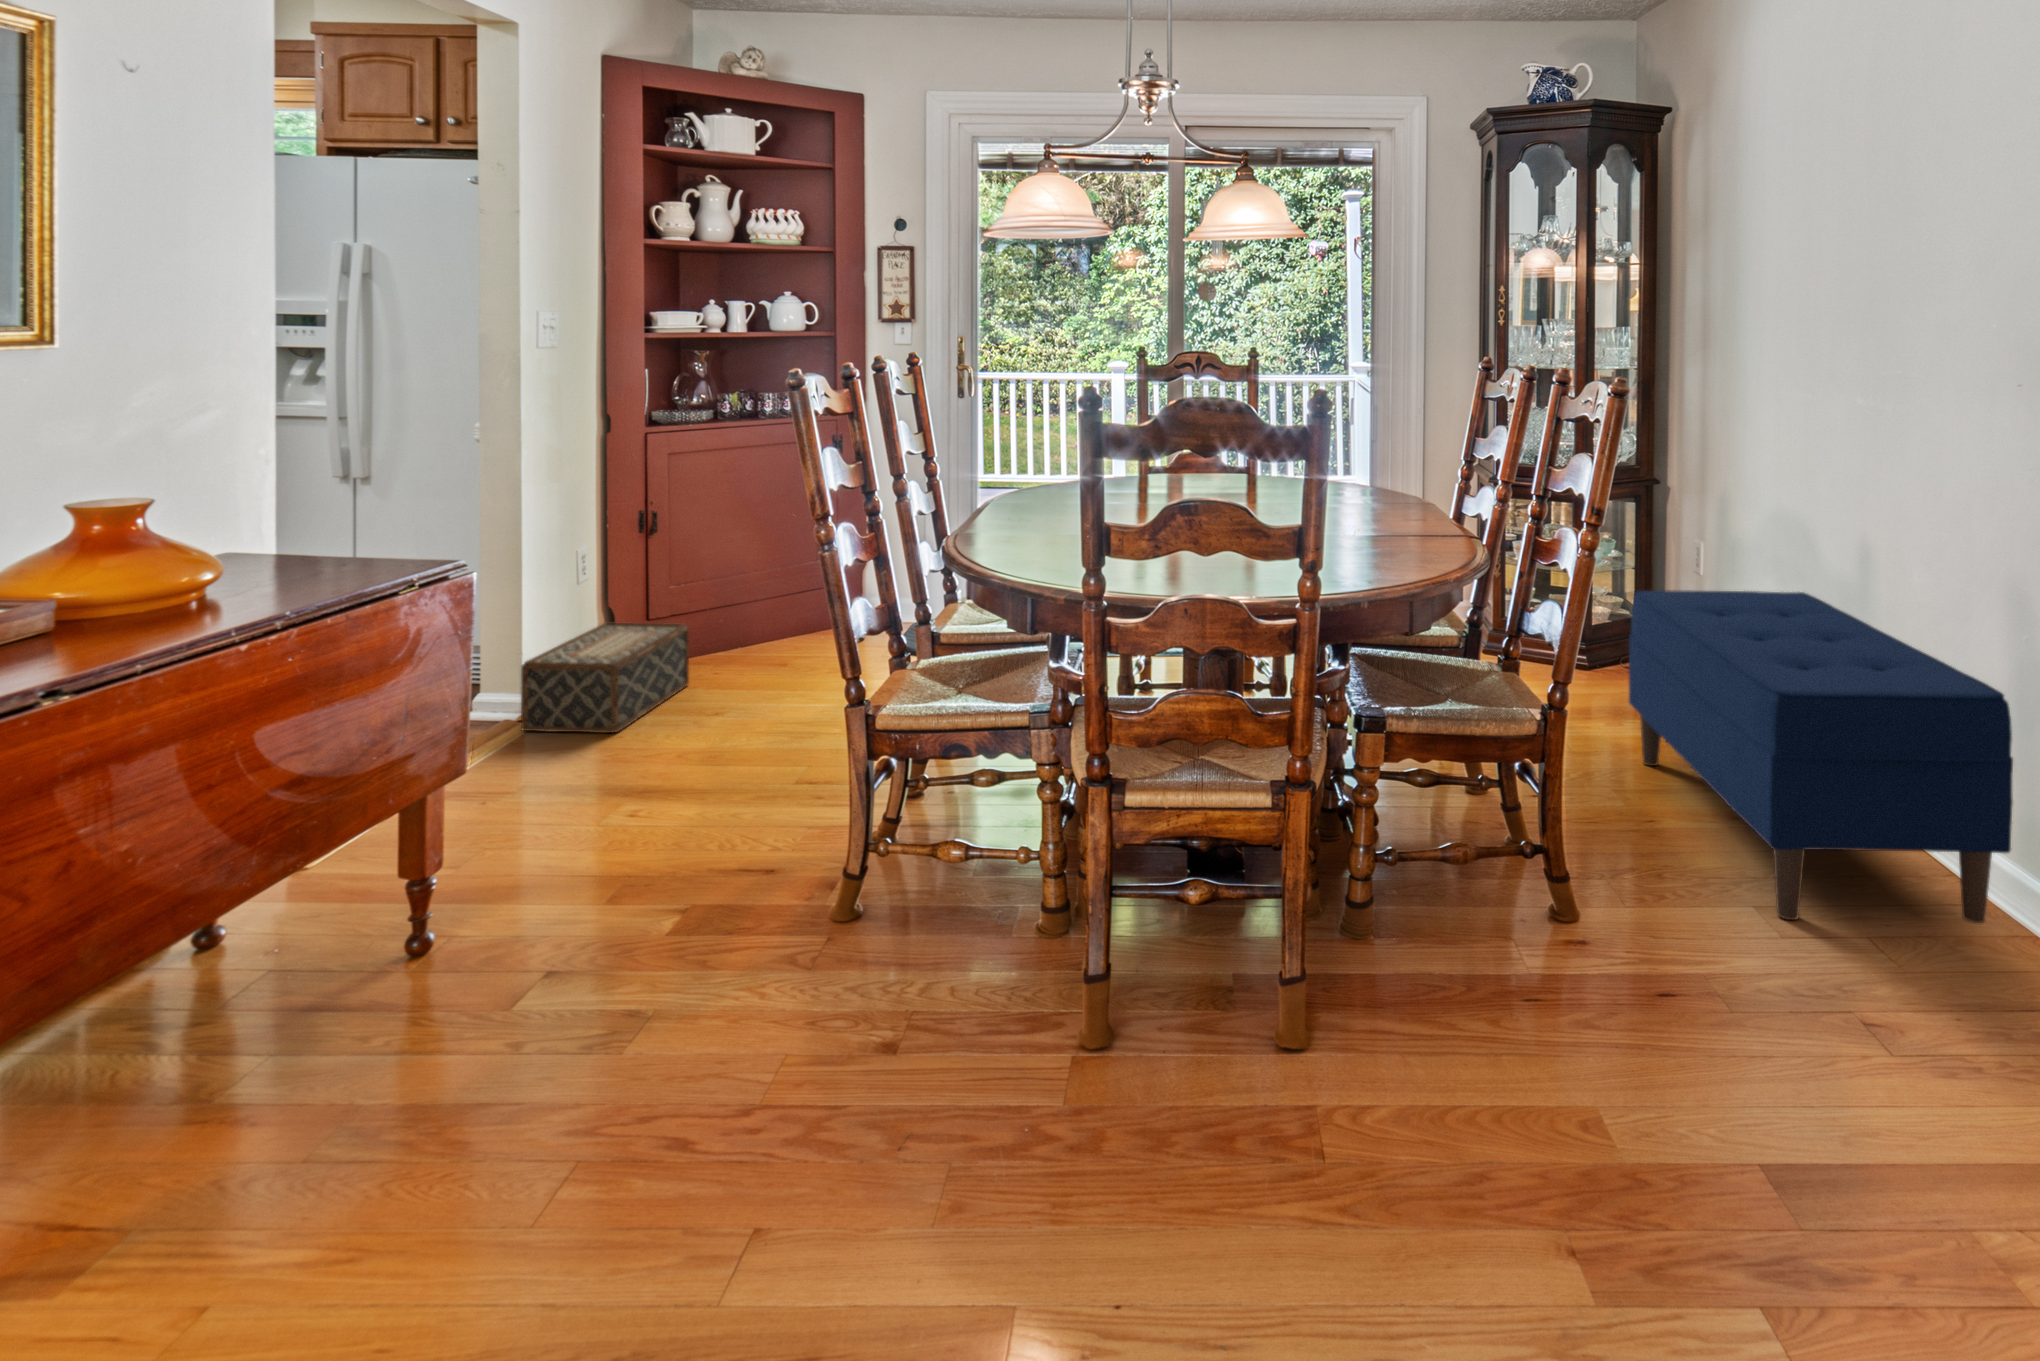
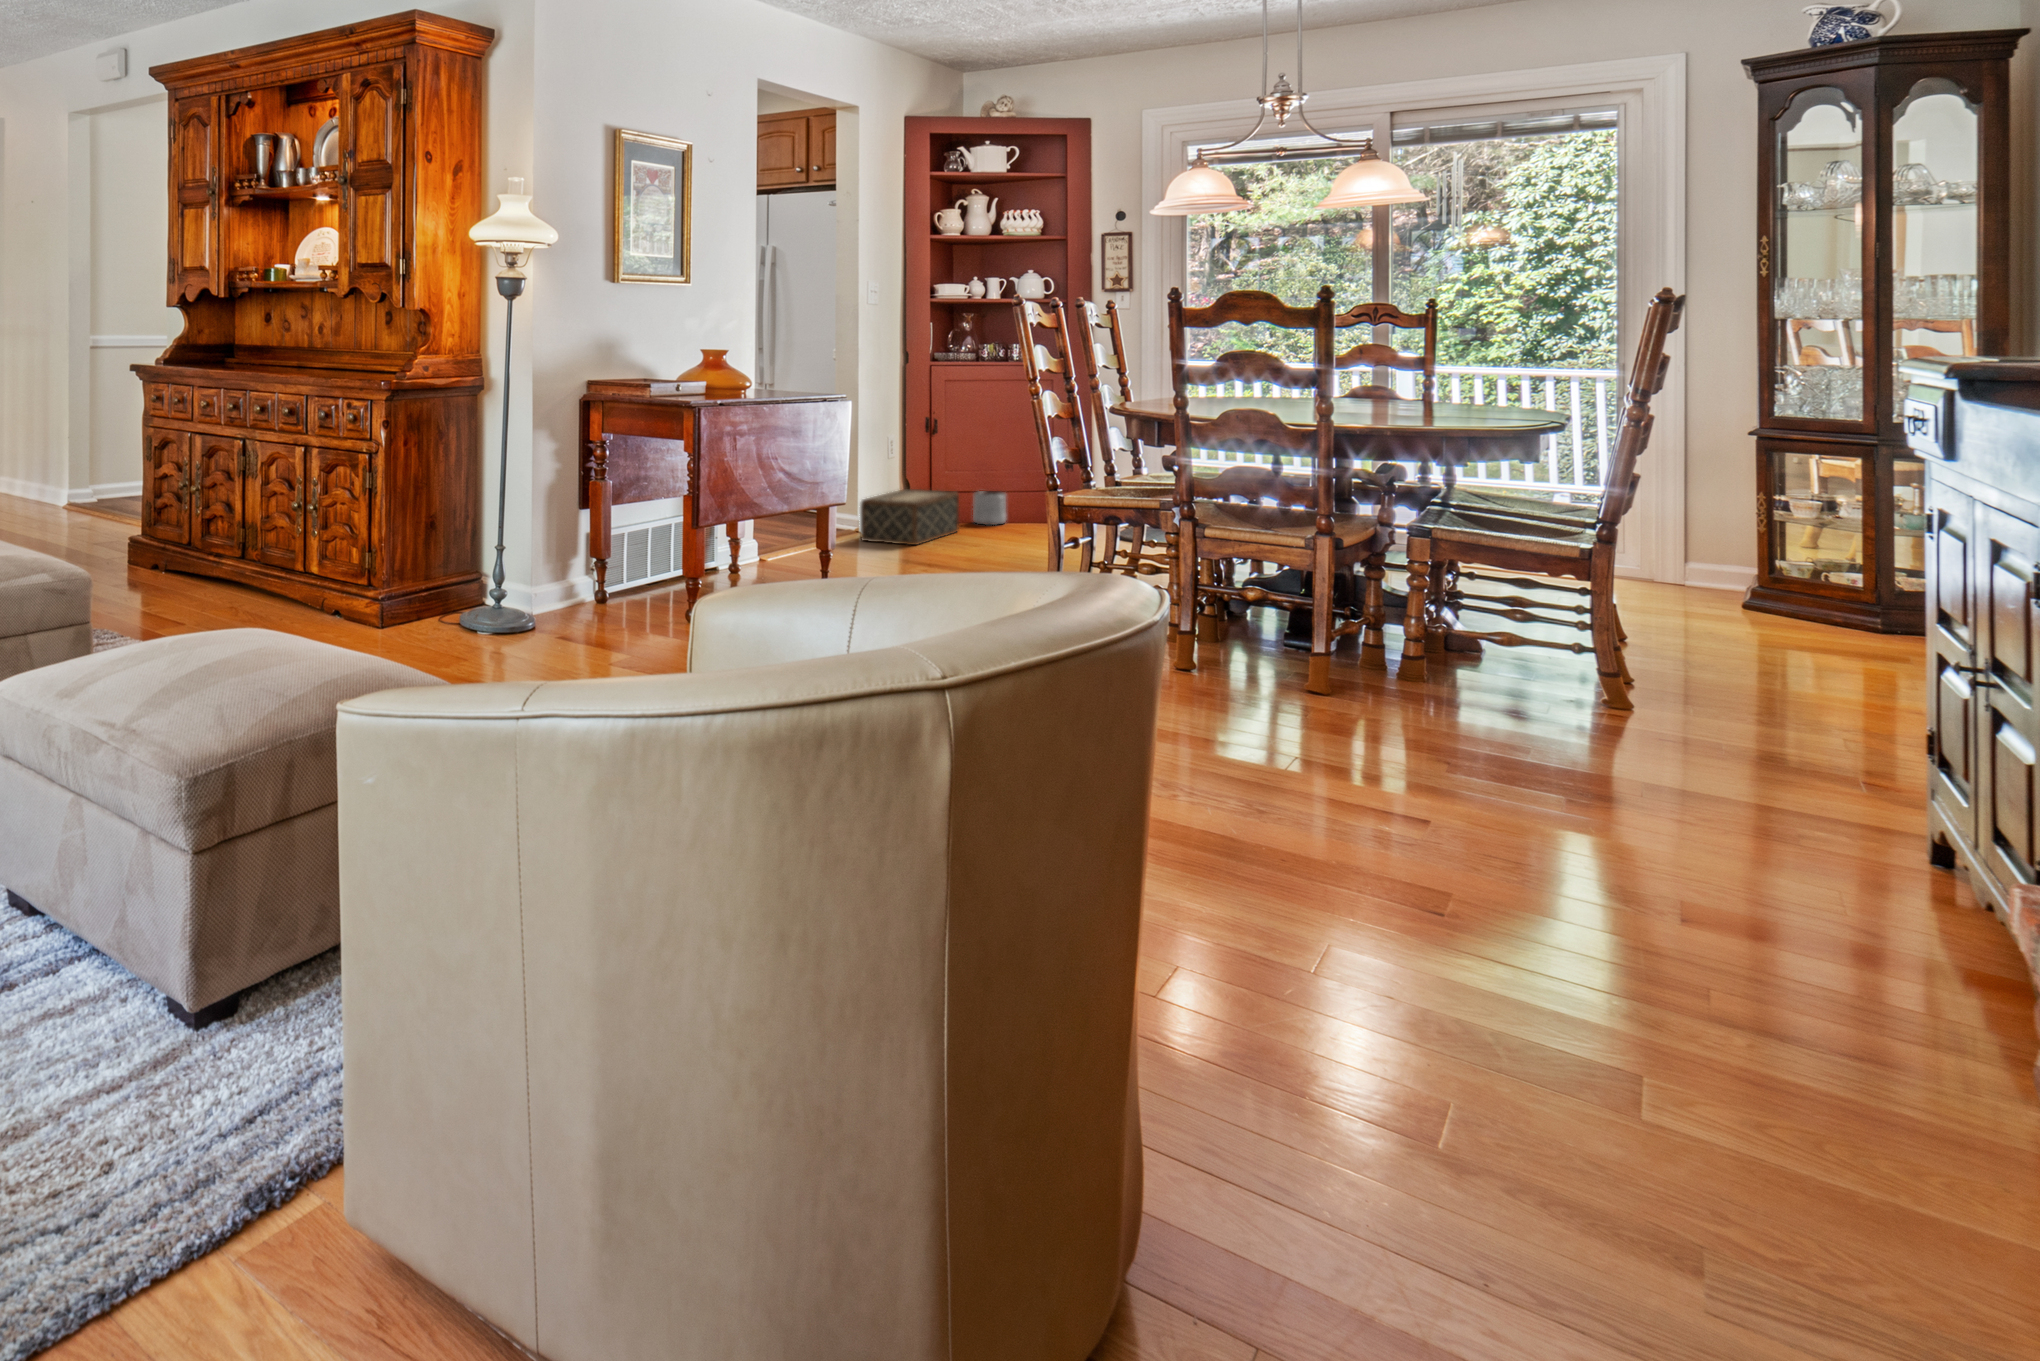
bench: present [1628,590,2013,923] -> none [1712,475,1961,692]
planter: none [712,608,760,662] -> present [973,491,1006,525]

